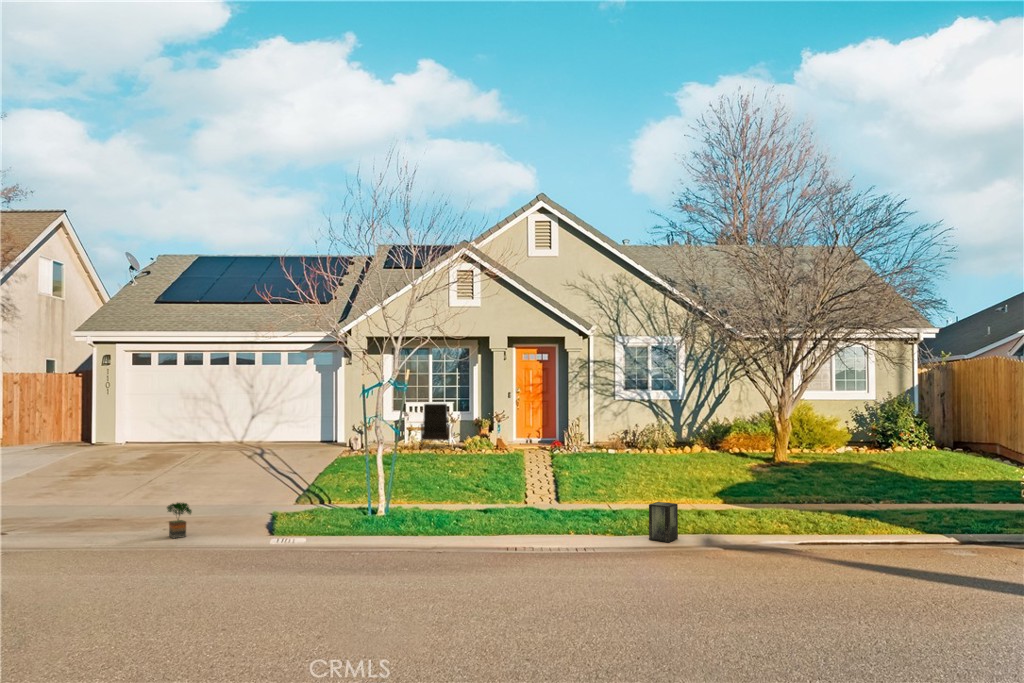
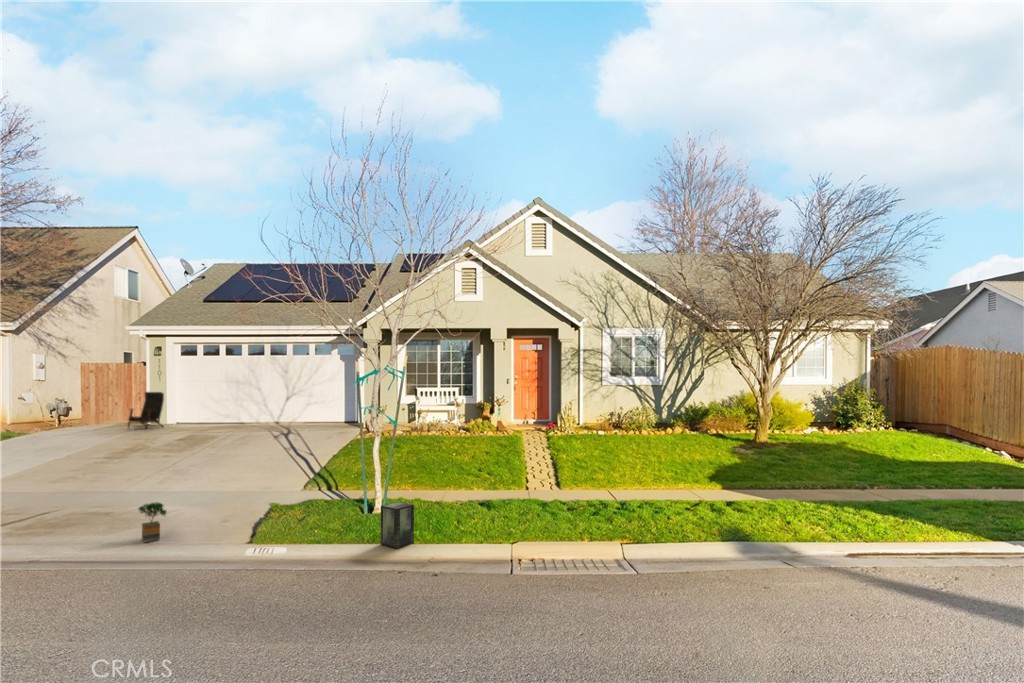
lounge chair: present [421,404,450,446] -> present [128,392,164,429]
storage box: present [649,502,678,542] -> present [381,502,414,548]

